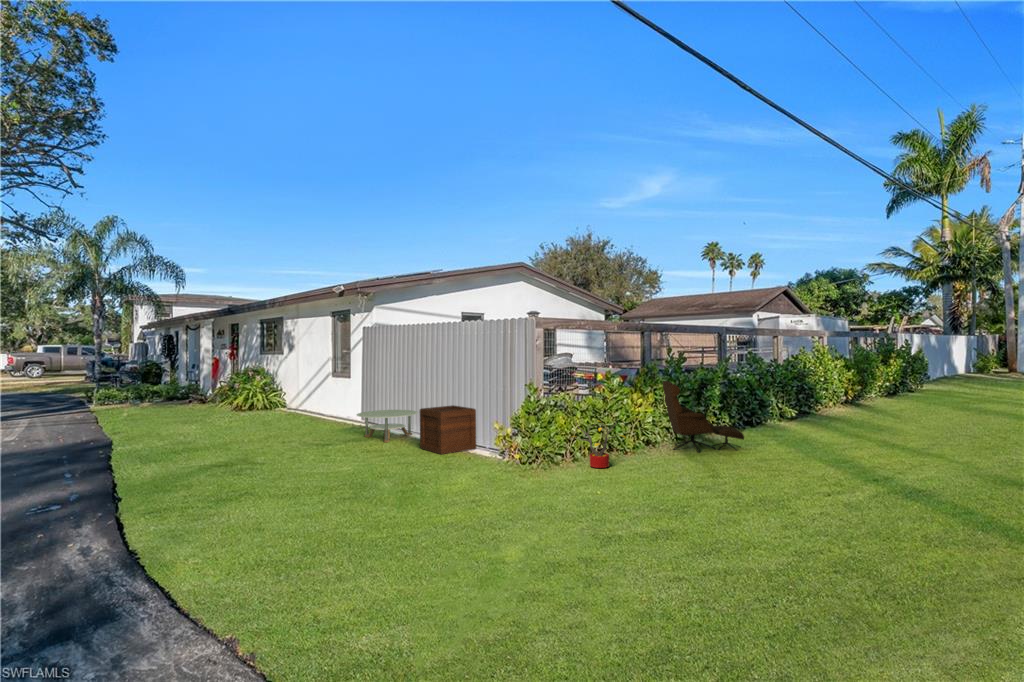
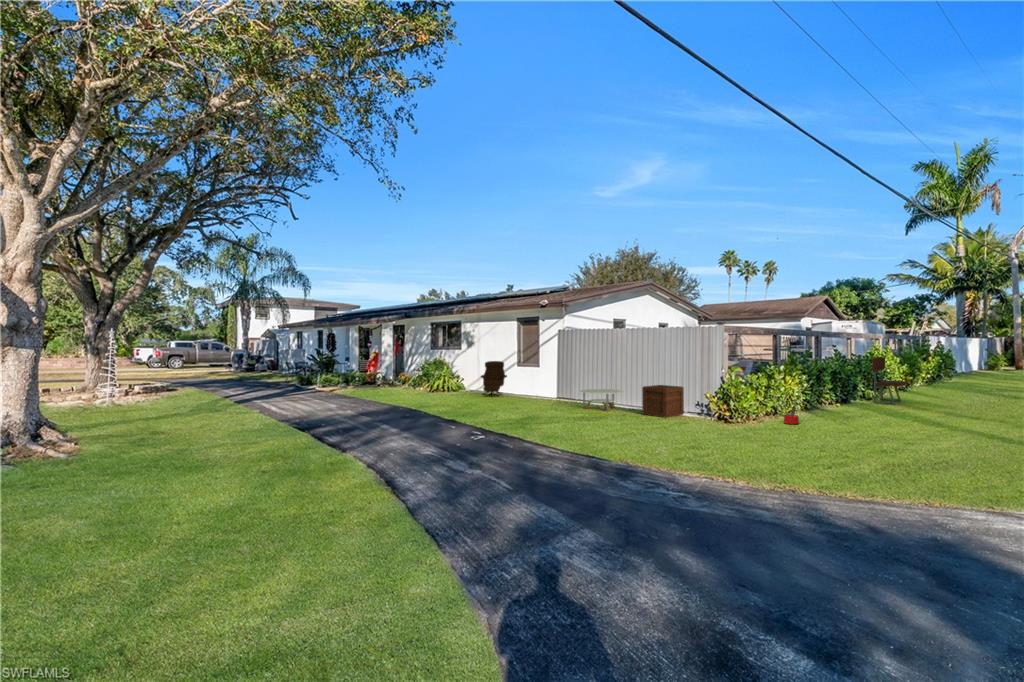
bench: none [771,363,822,429] -> present [872,357,909,404]
lounge chair: present [663,381,744,452] -> present [481,361,507,396]

